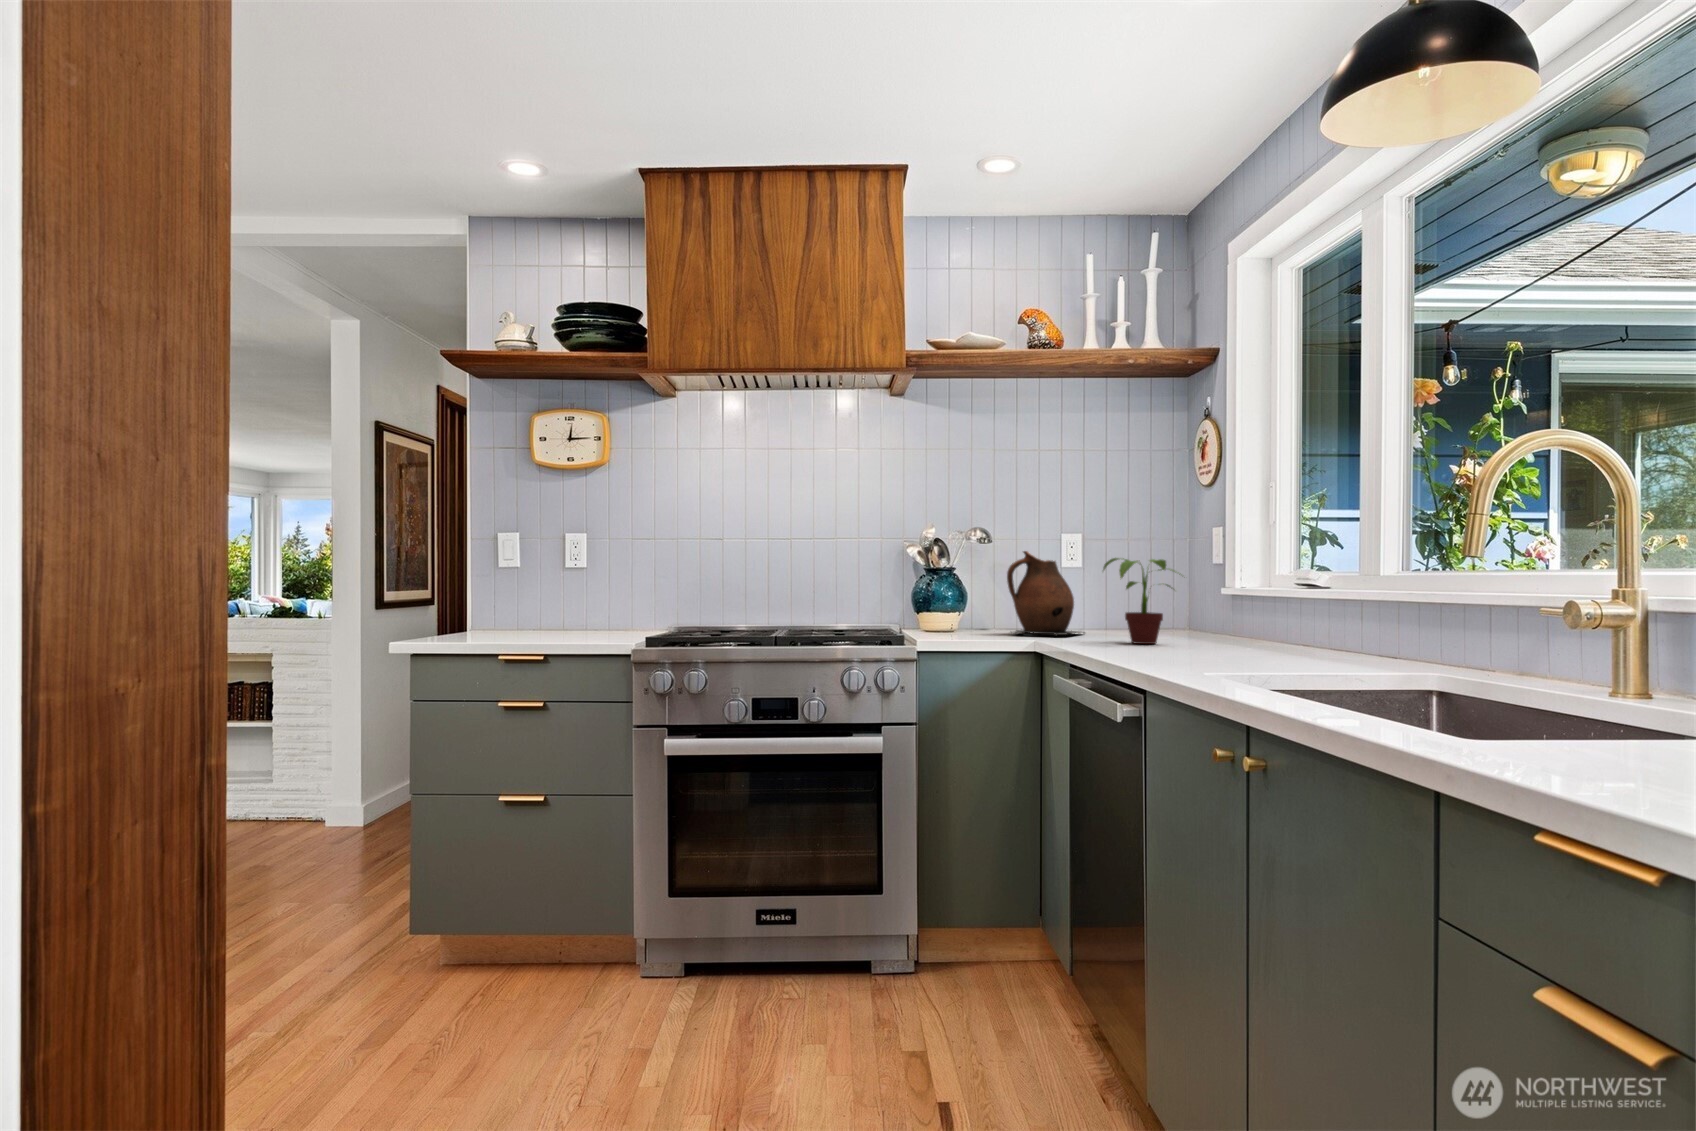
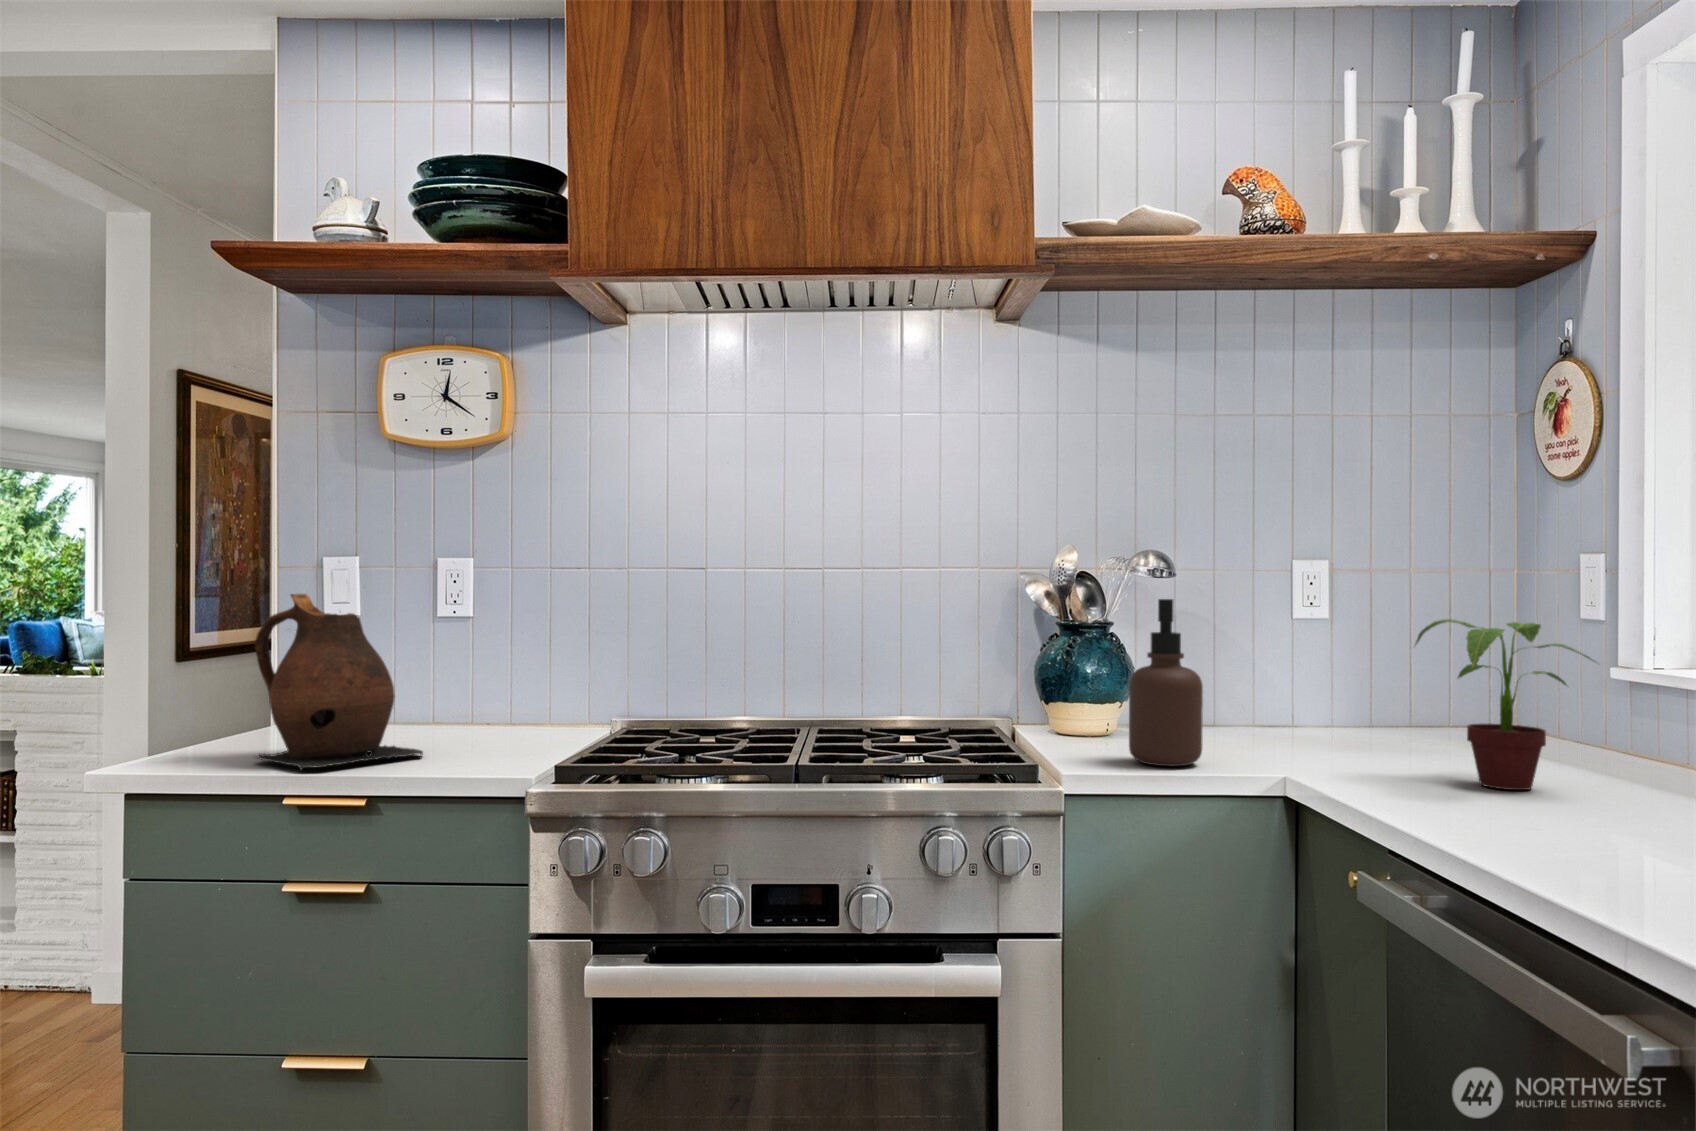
soap dispenser: none [956,550,994,639] -> present [1129,599,1203,766]
ceramic pitcher: present [1007,551,1081,636] -> present [255,594,423,770]

